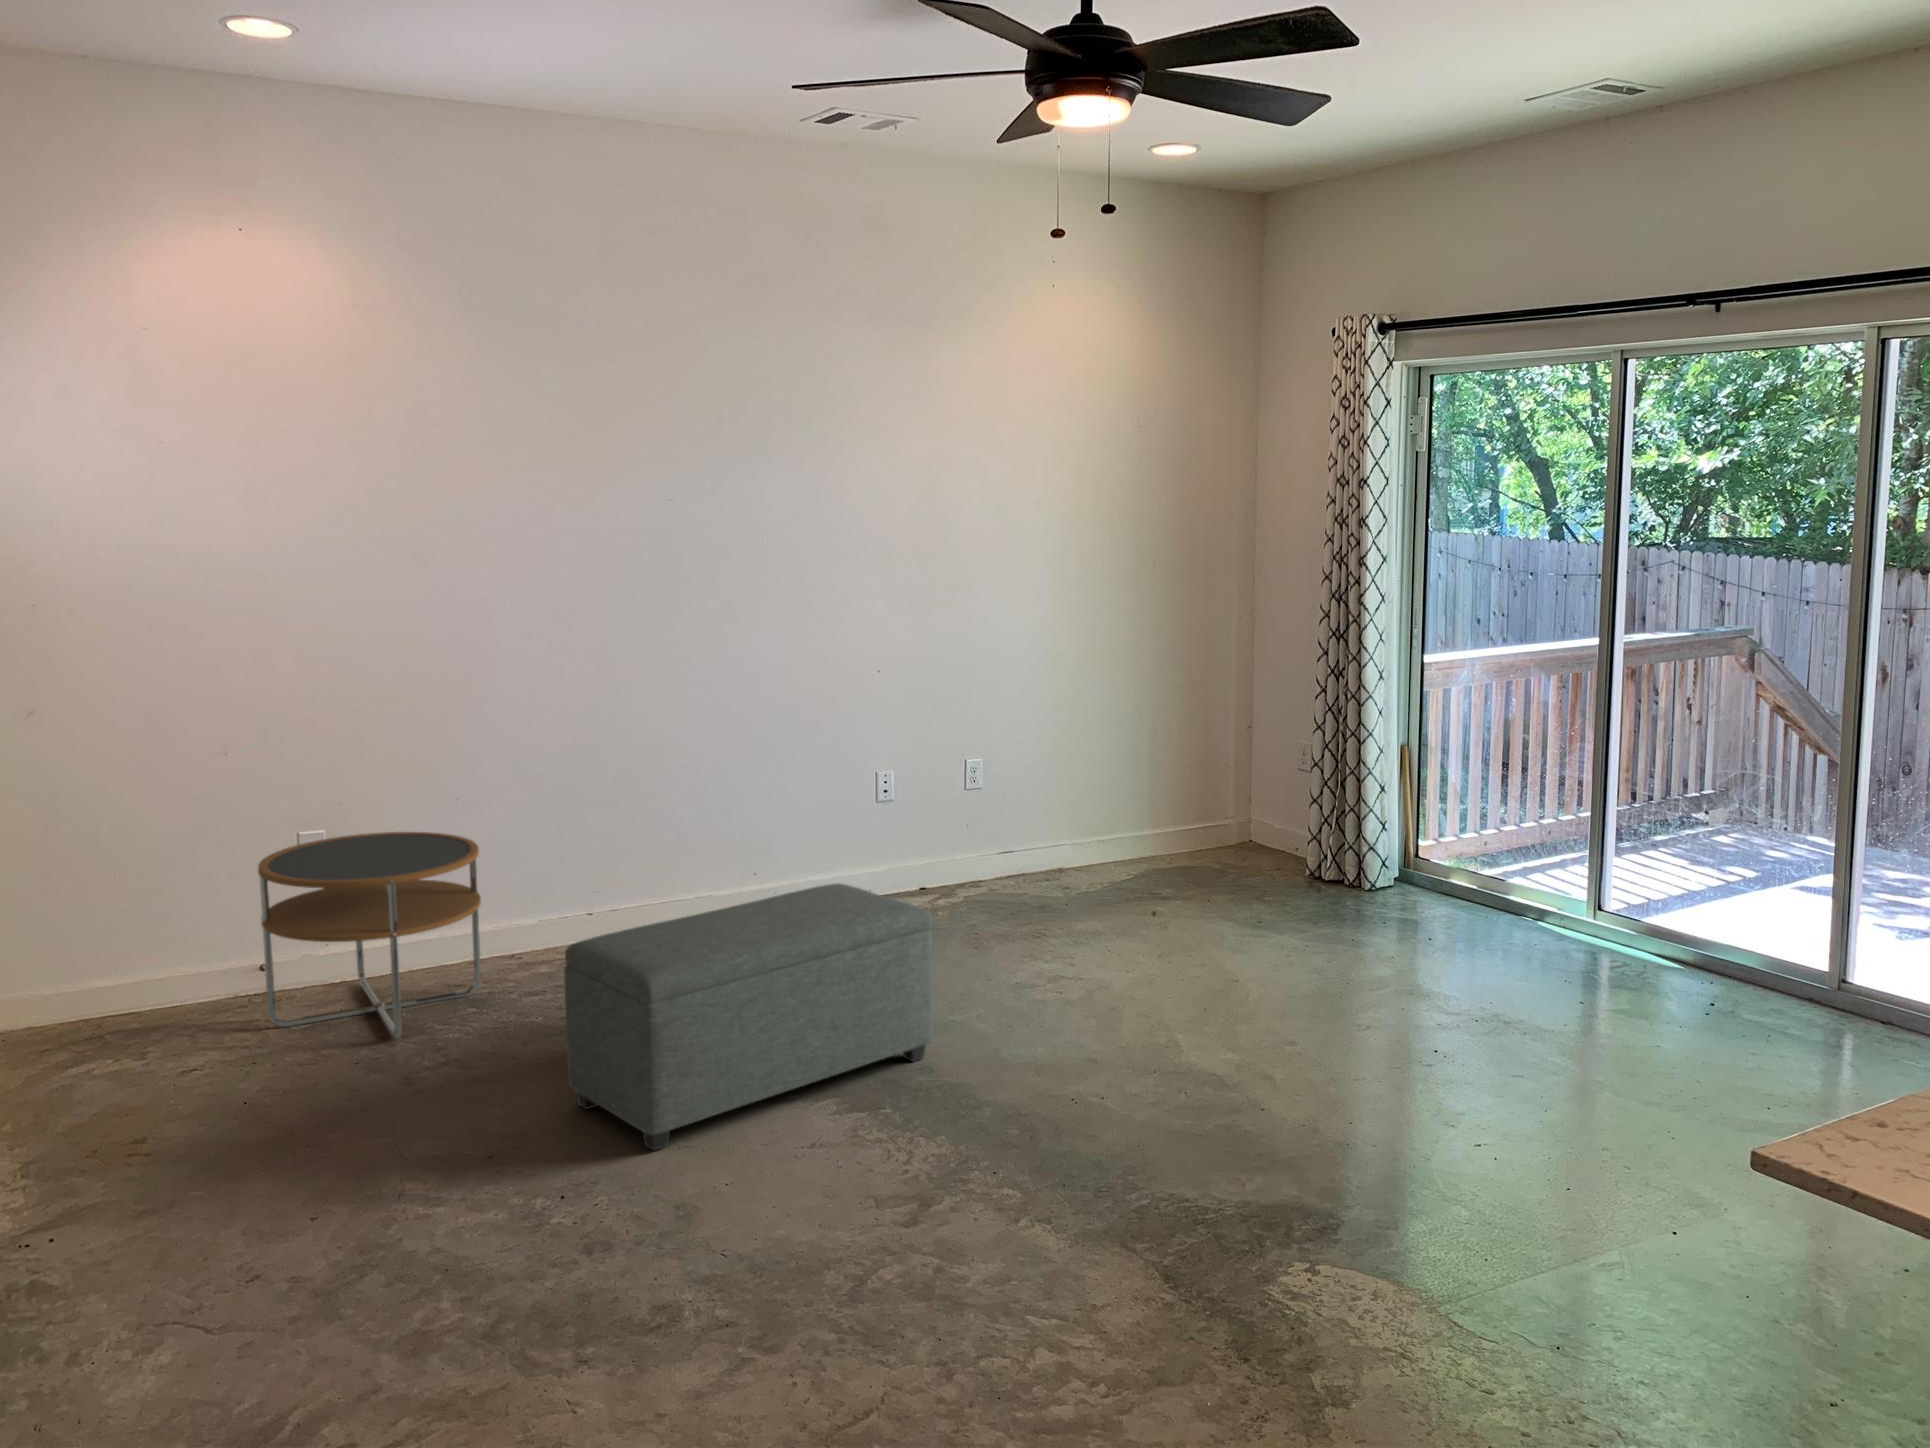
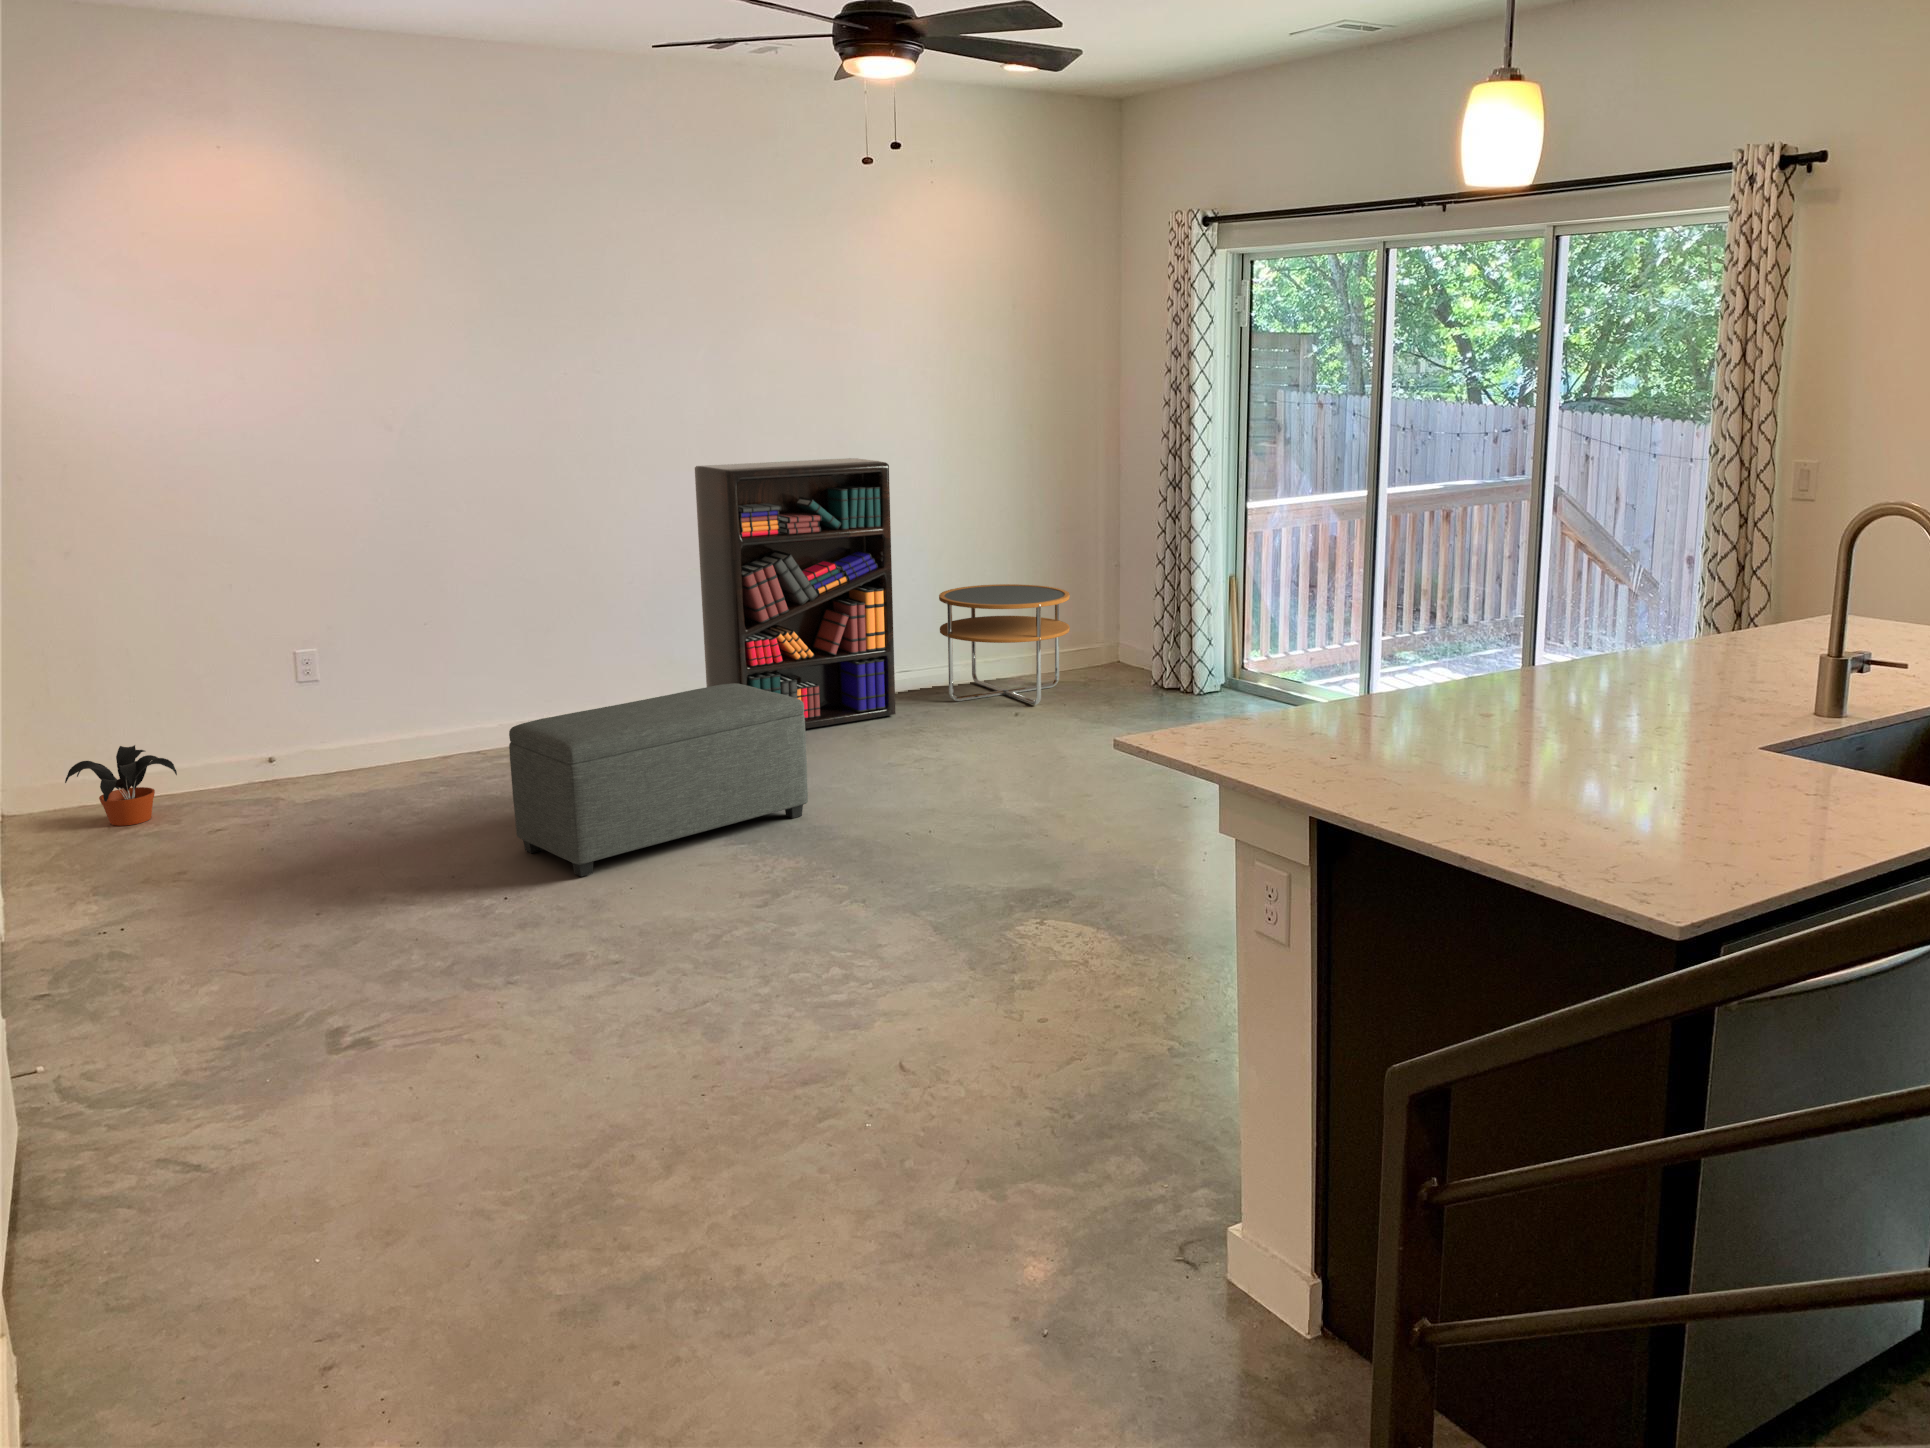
bookshelf: none [779,601,1009,940] -> present [695,458,896,729]
side table: present [258,832,481,1038] -> present [939,584,1070,705]
potted plant: none [12,947,149,1052] -> present [65,745,177,826]

